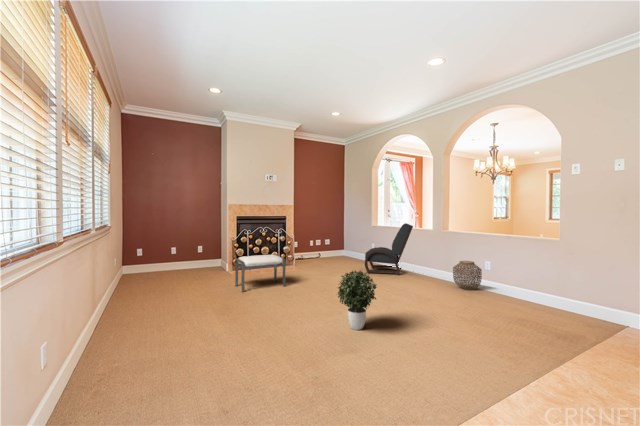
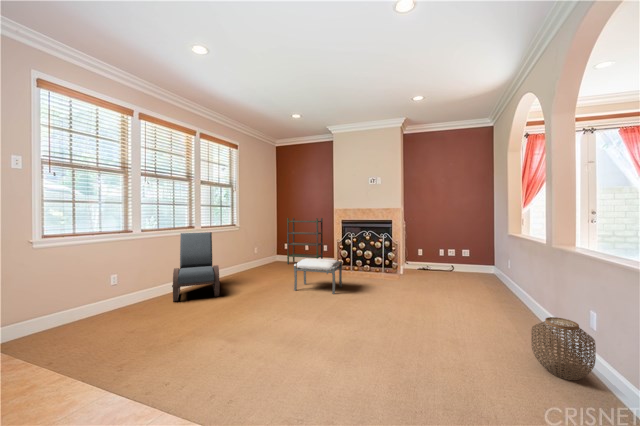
bookshelf: none [154,216,199,275] -> present [287,218,323,264]
lounge chair: present [365,223,413,275] -> present [172,232,220,301]
potted plant: present [338,270,377,330] -> none [249,289,293,355]

